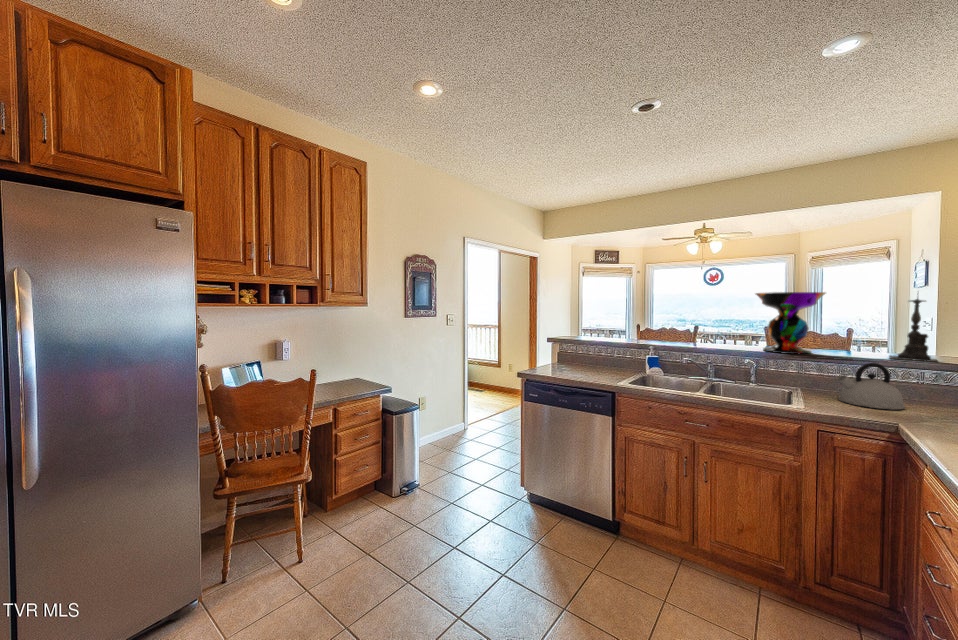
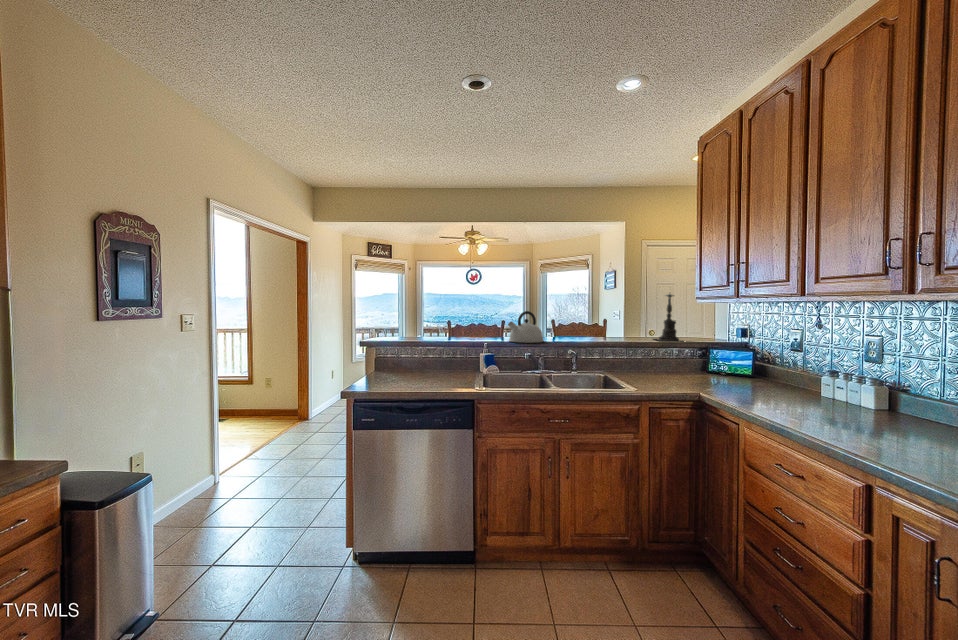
decorative bowl: present [755,292,826,354] -> none [568,287,620,342]
kettle: present [838,363,905,410] -> present [508,311,543,343]

